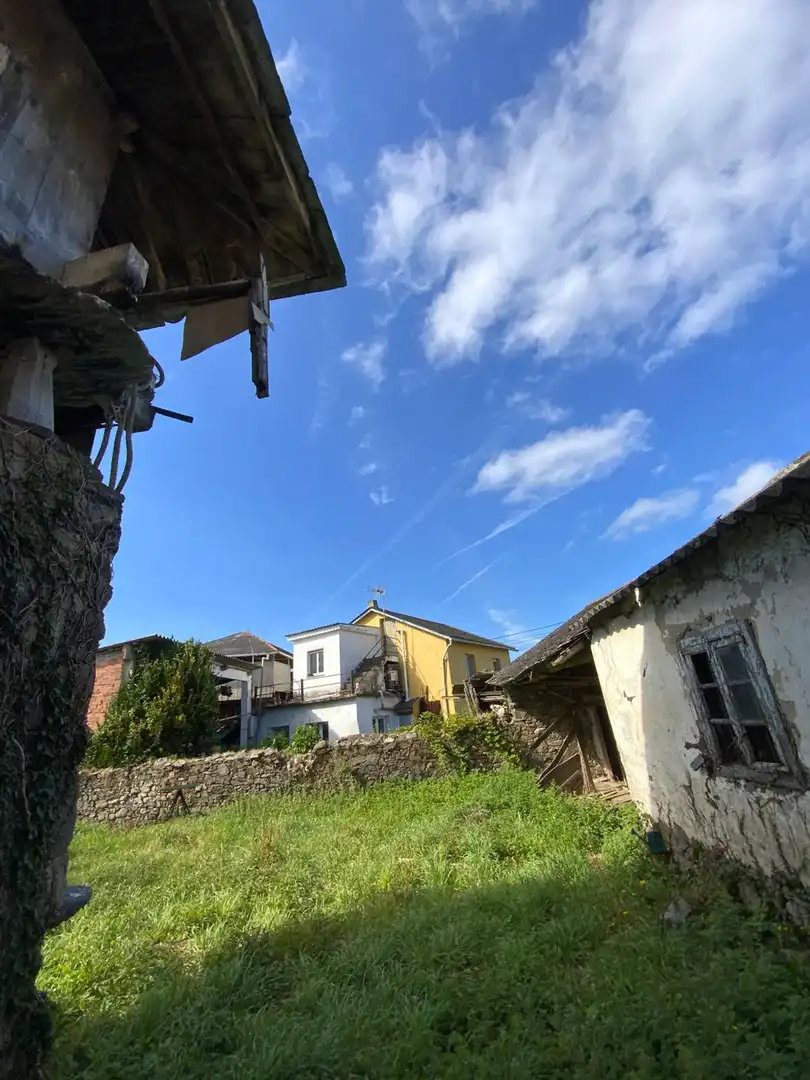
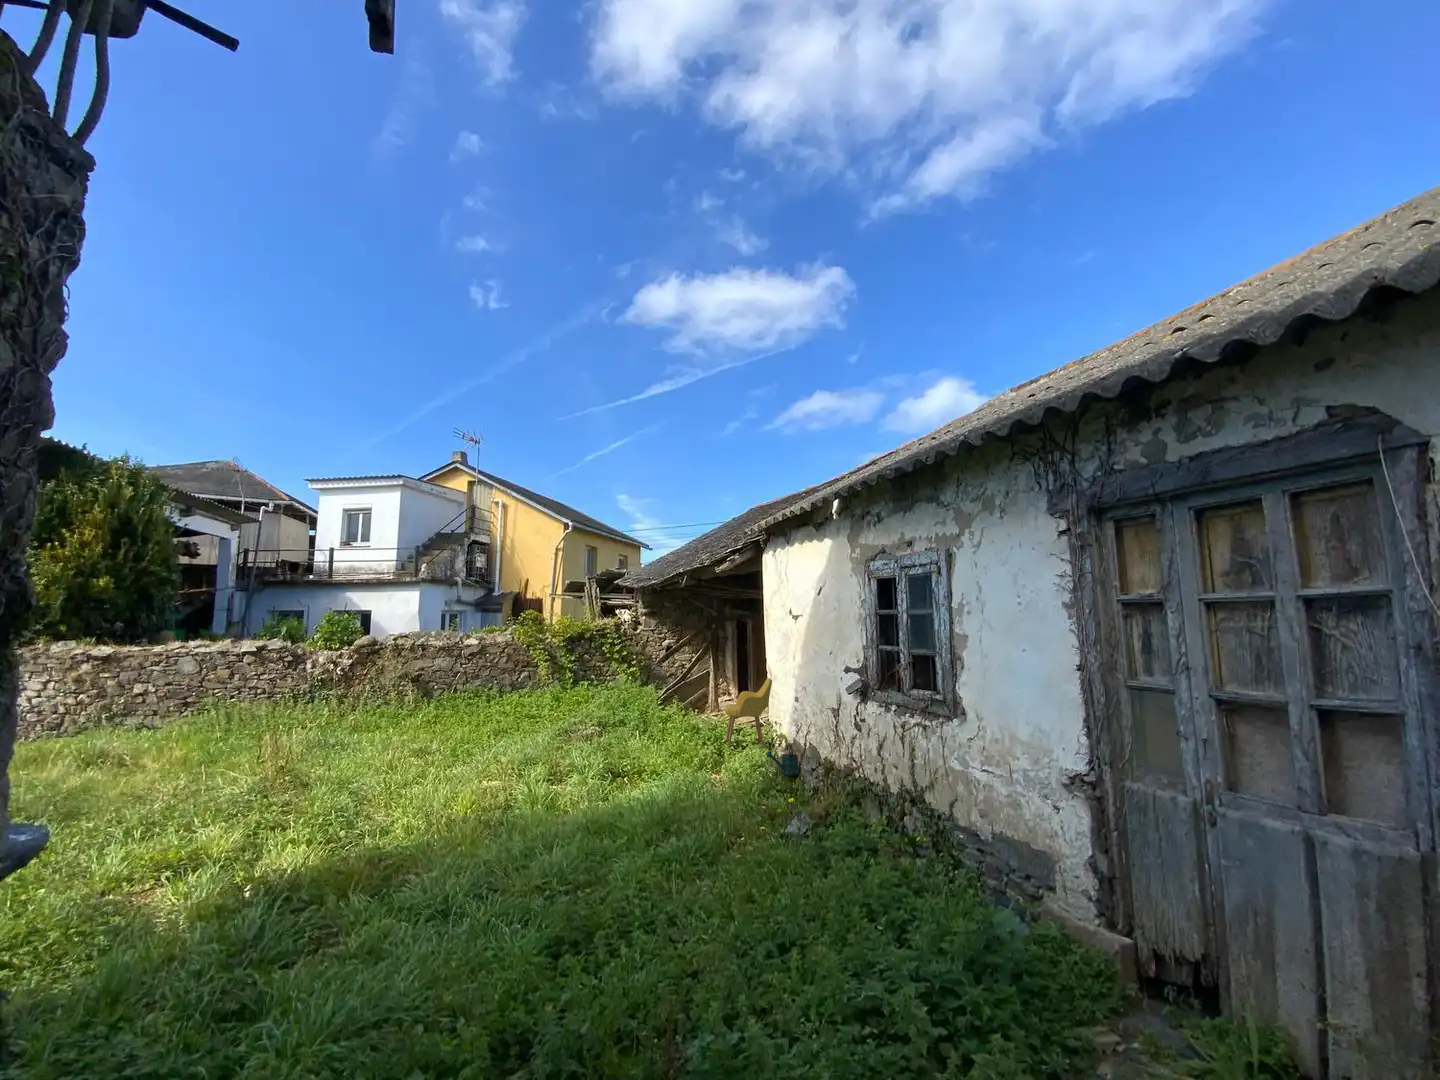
chair: none [588,757,632,826] -> present [725,678,772,749]
round table: present [160,784,200,818] -> none [73,682,150,728]

